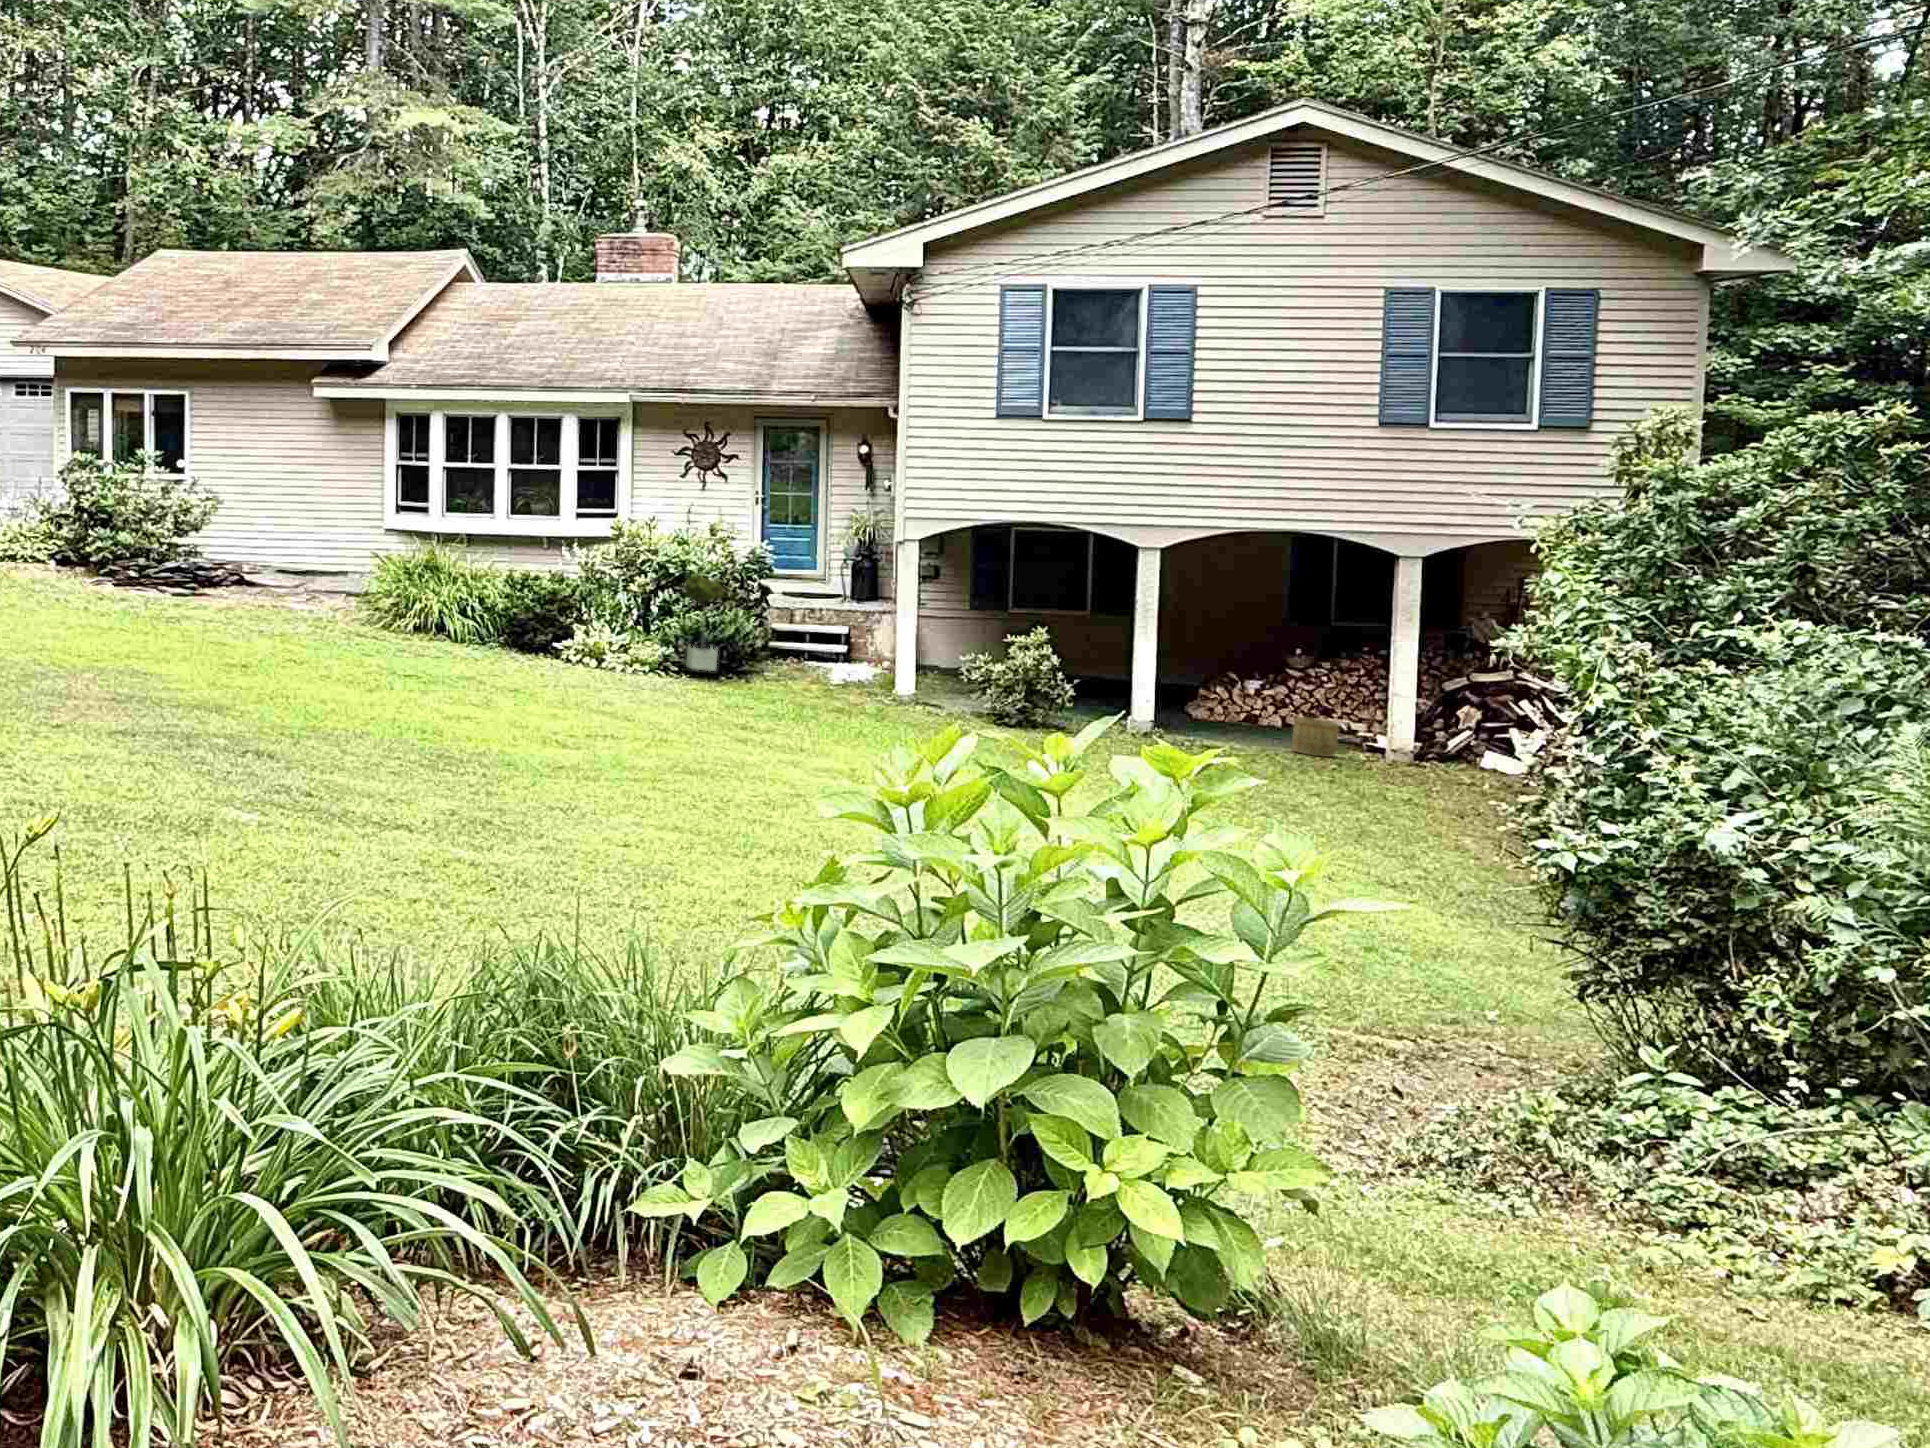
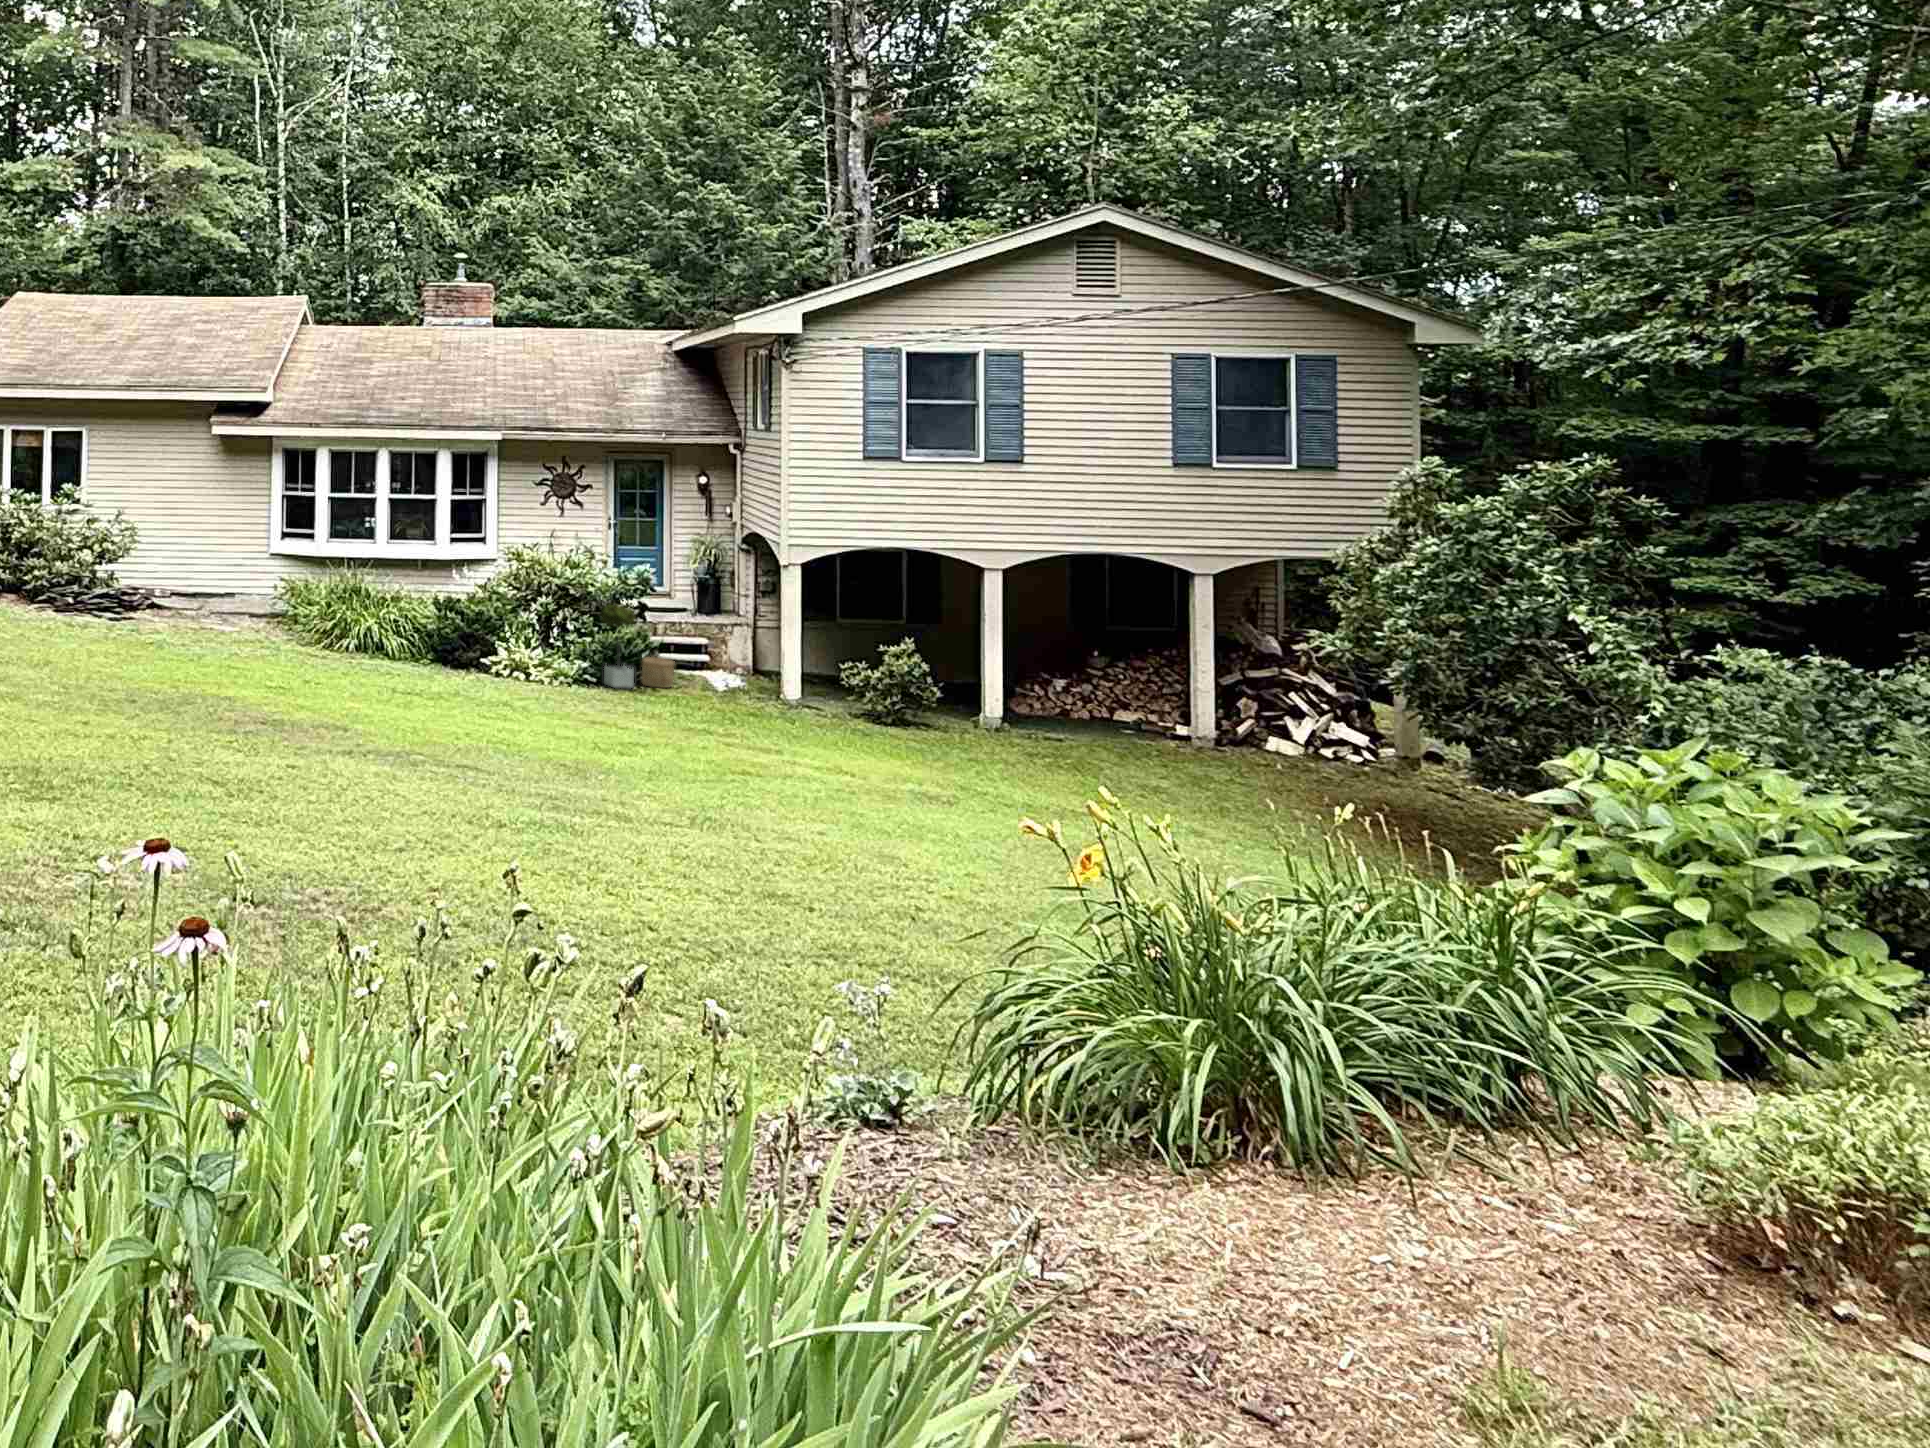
wooden bucket: present [1292,717,1341,757] -> present [642,657,674,688]

